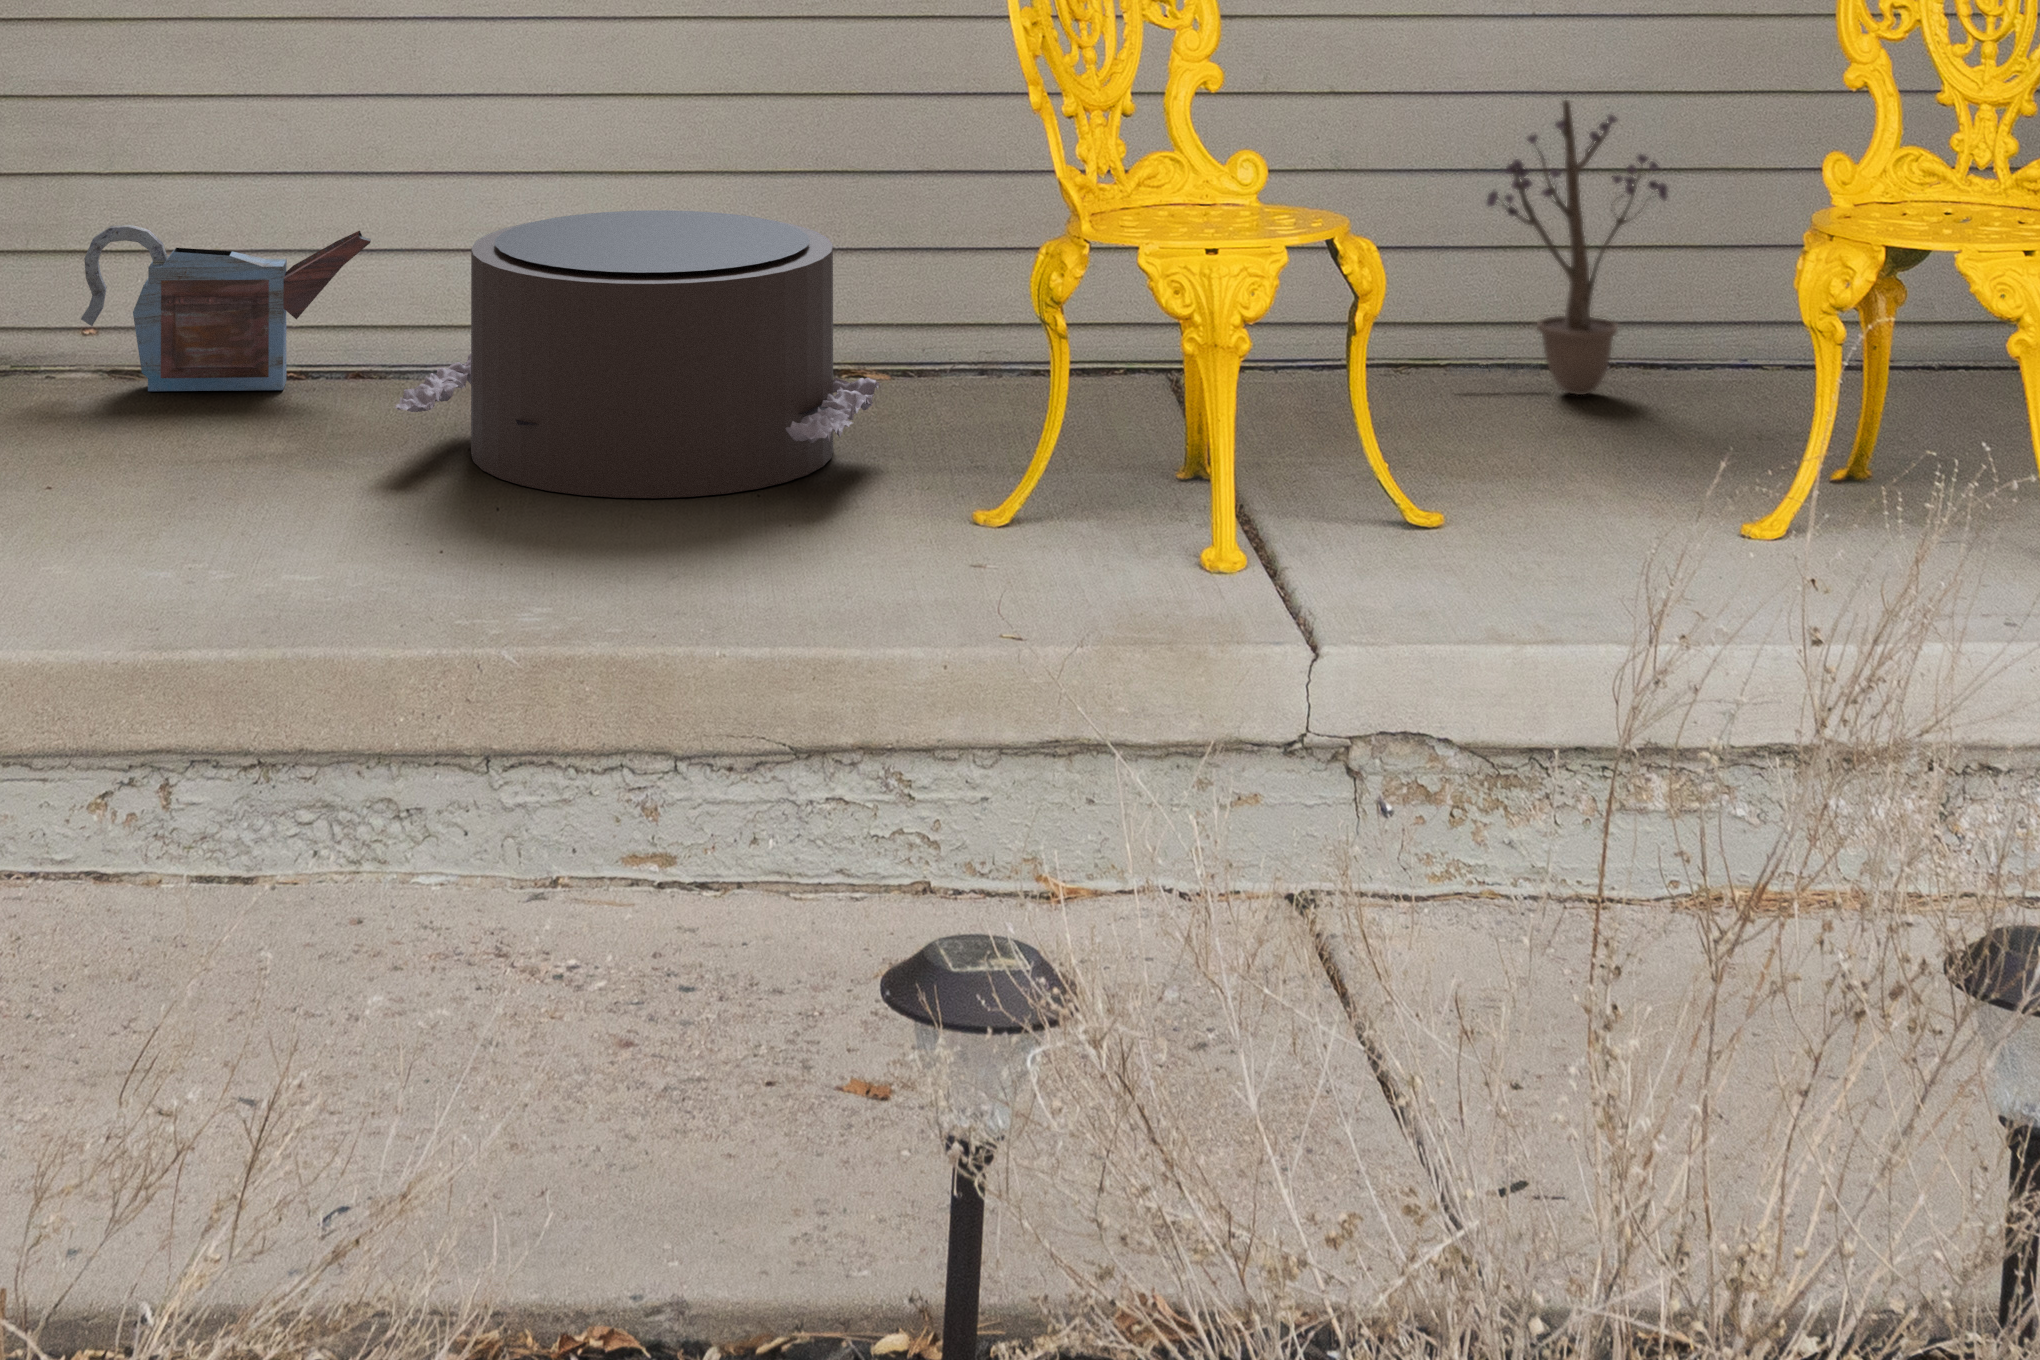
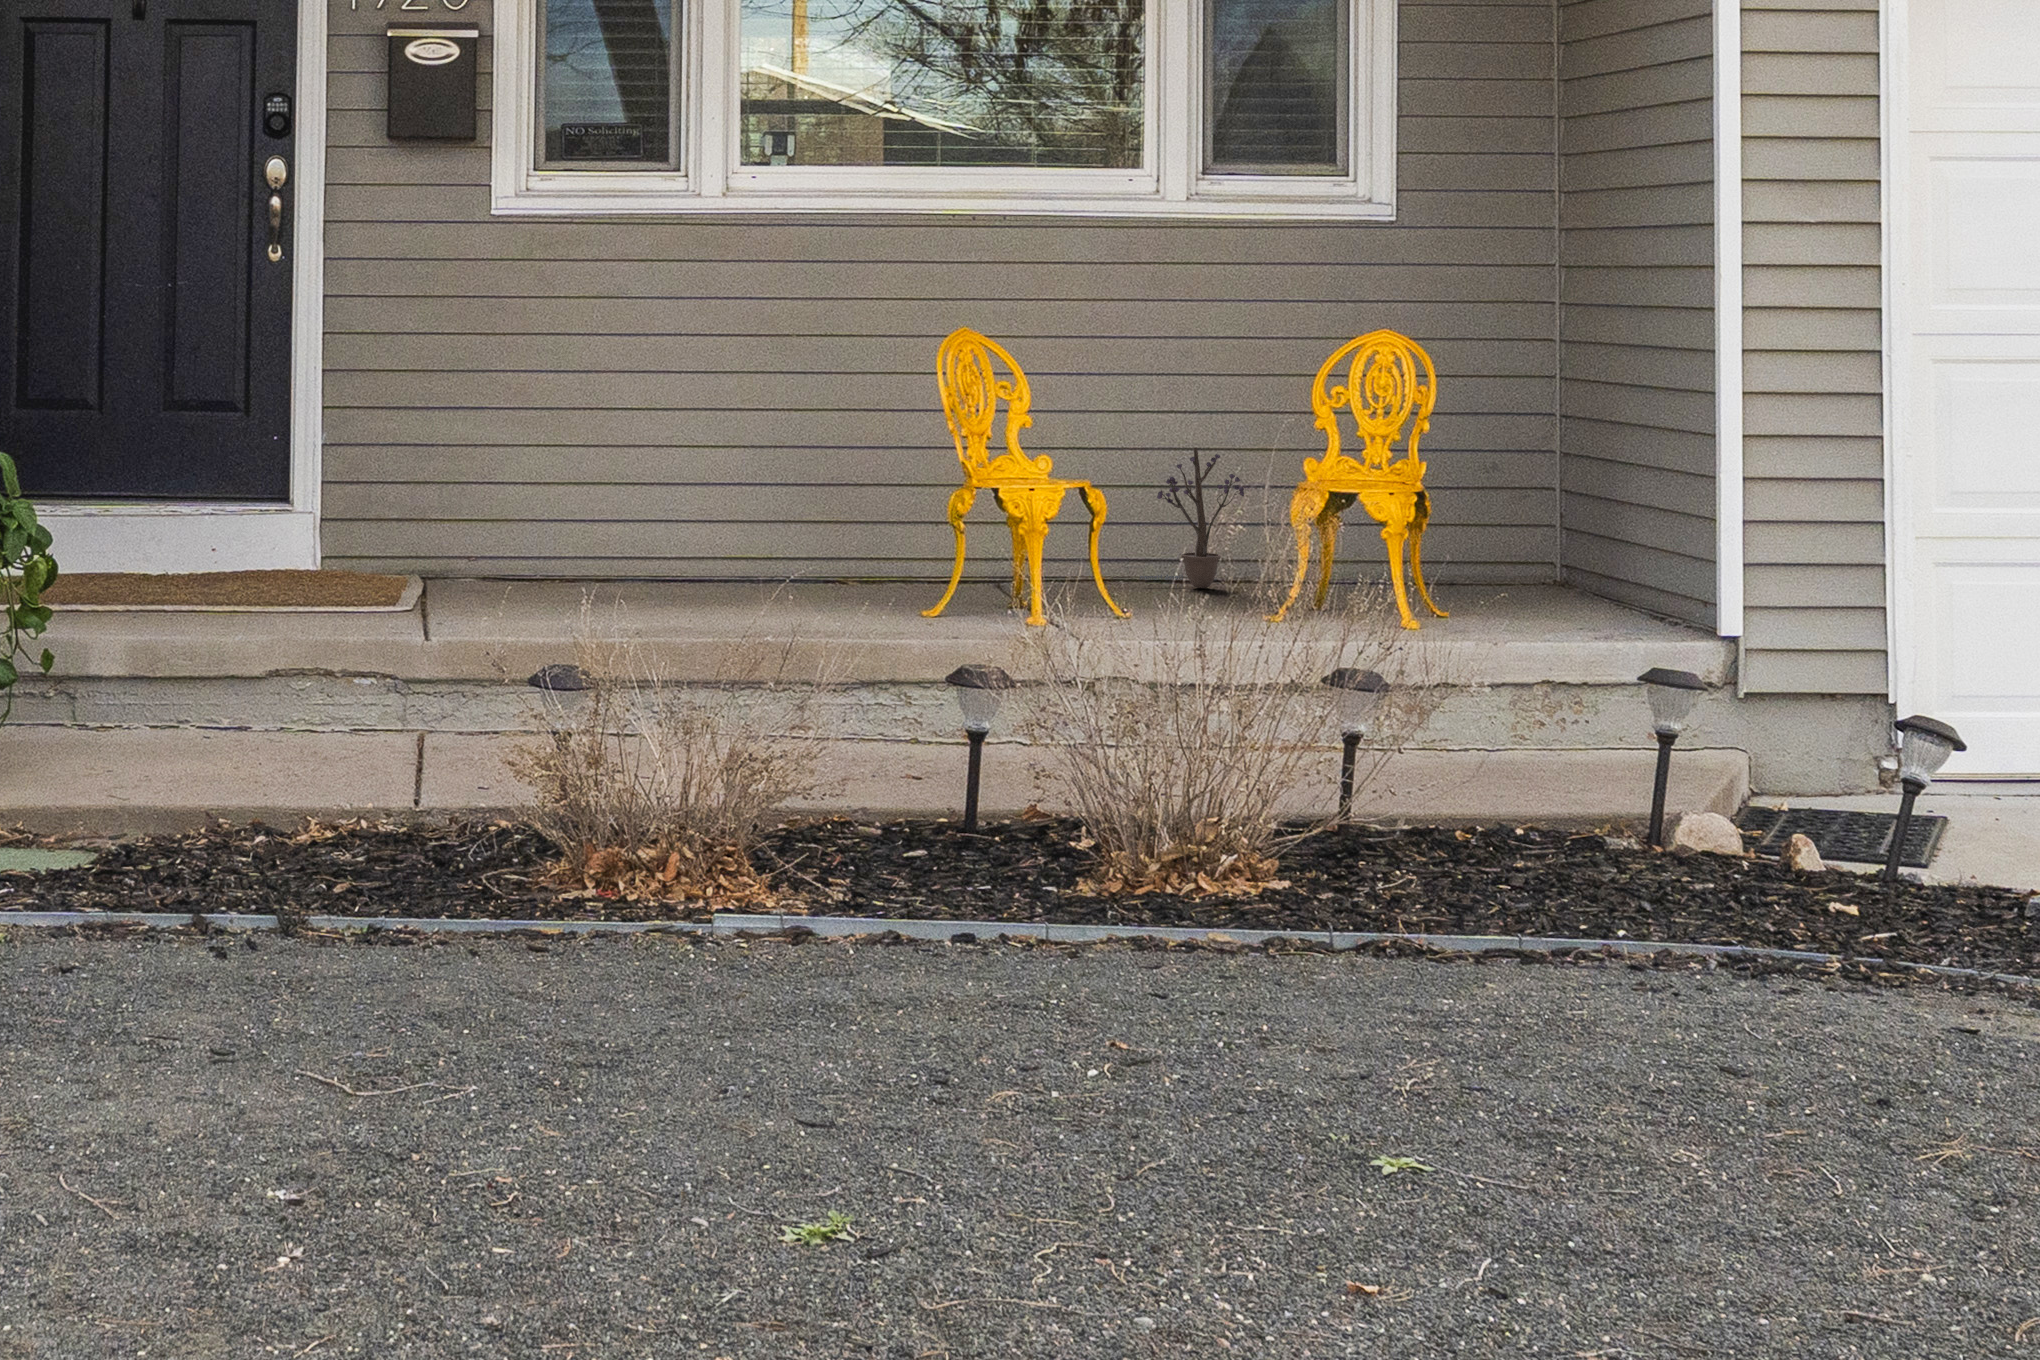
pouf: present [395,210,879,498] -> none [657,494,876,612]
watering can: present [81,225,371,391] -> none [483,504,622,583]

